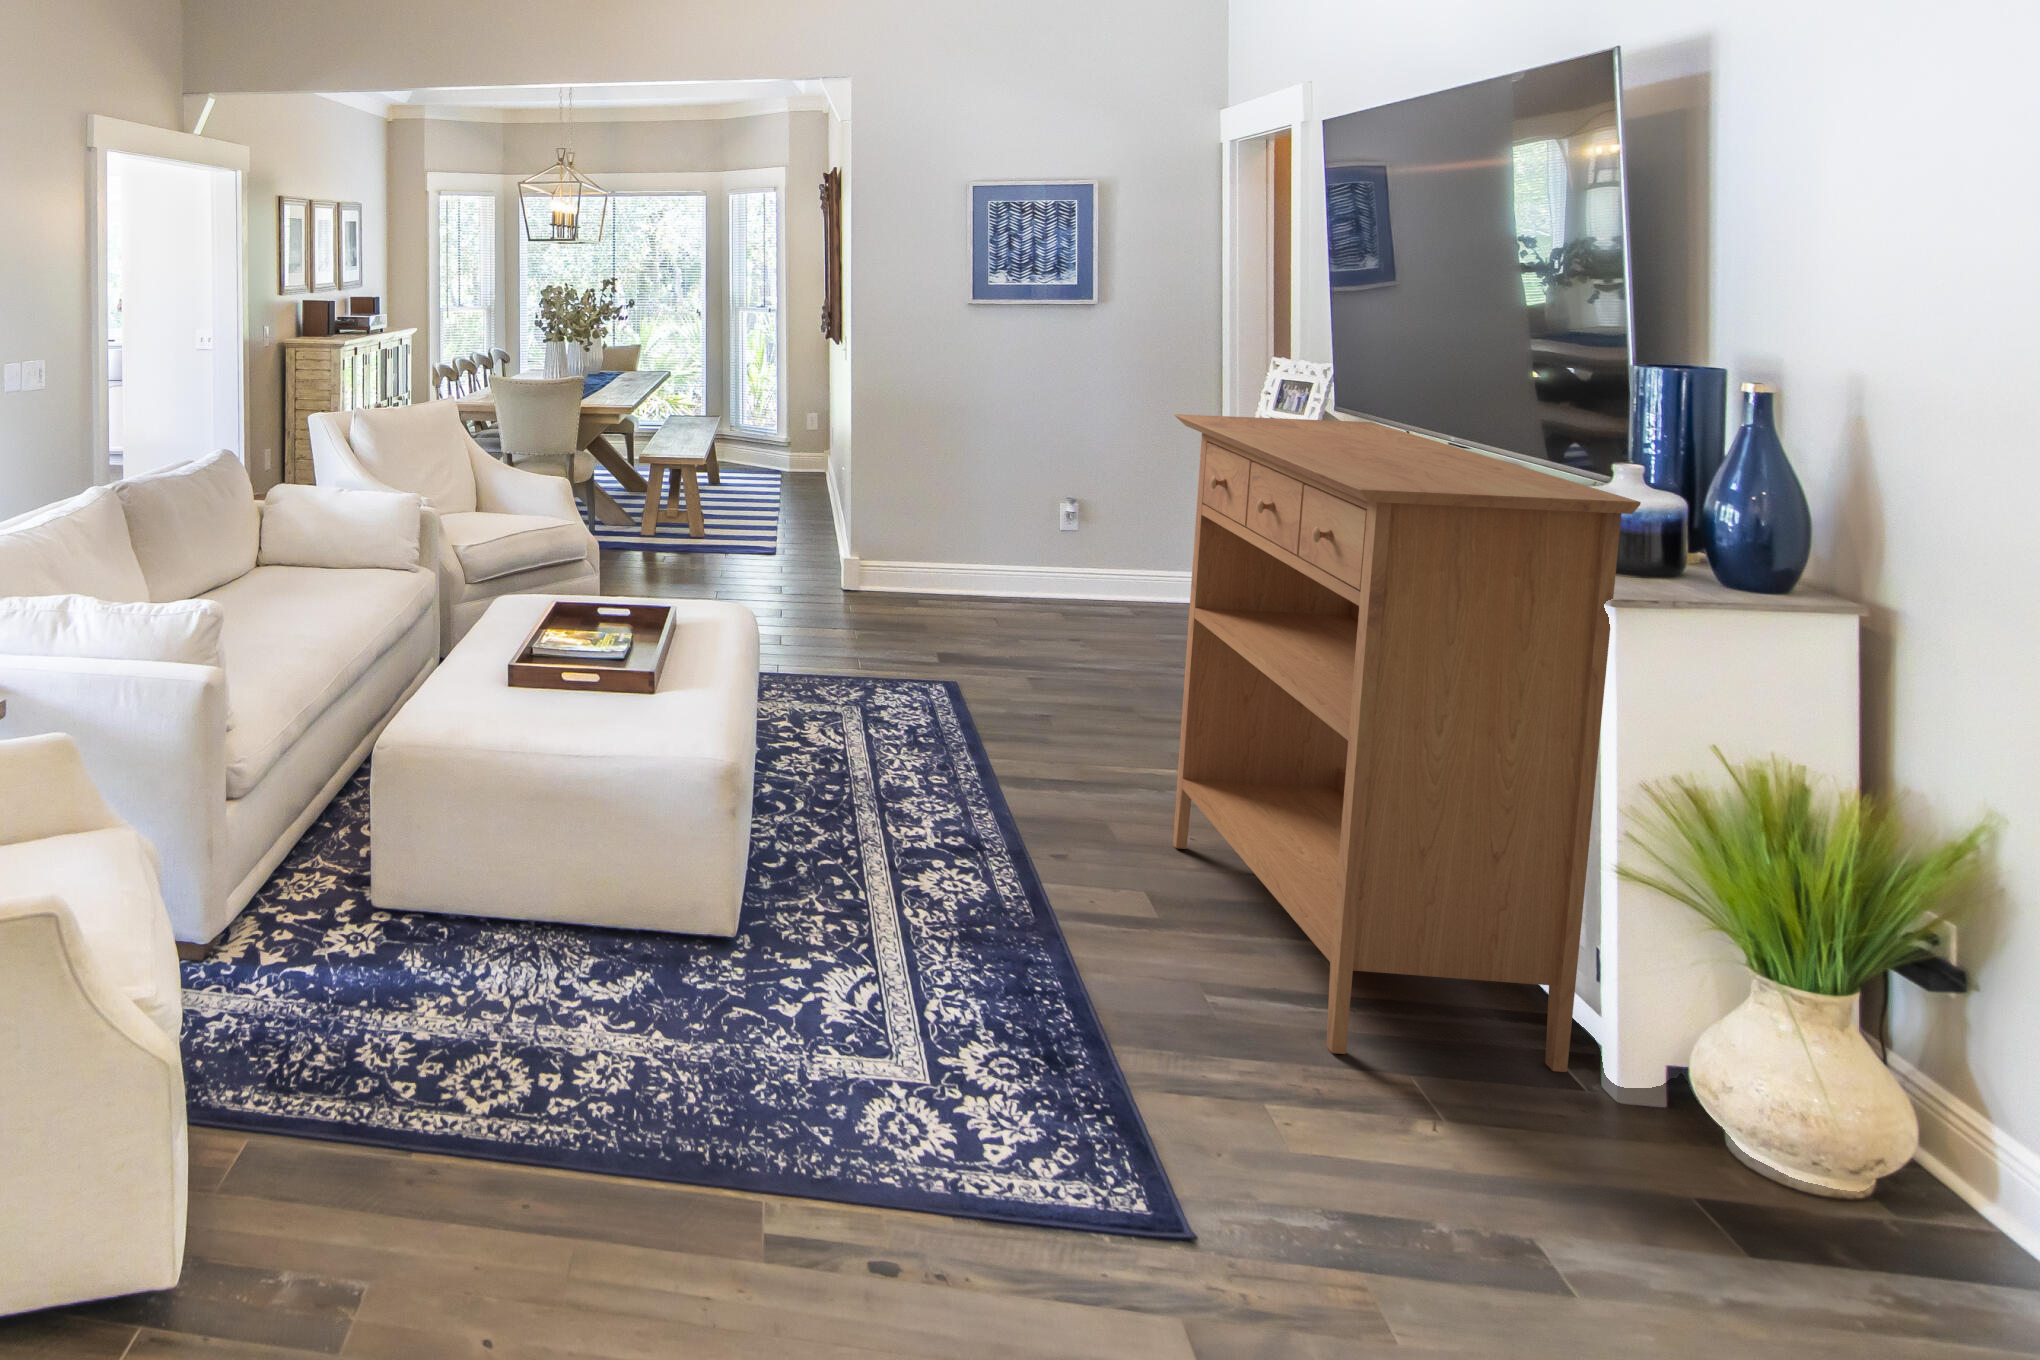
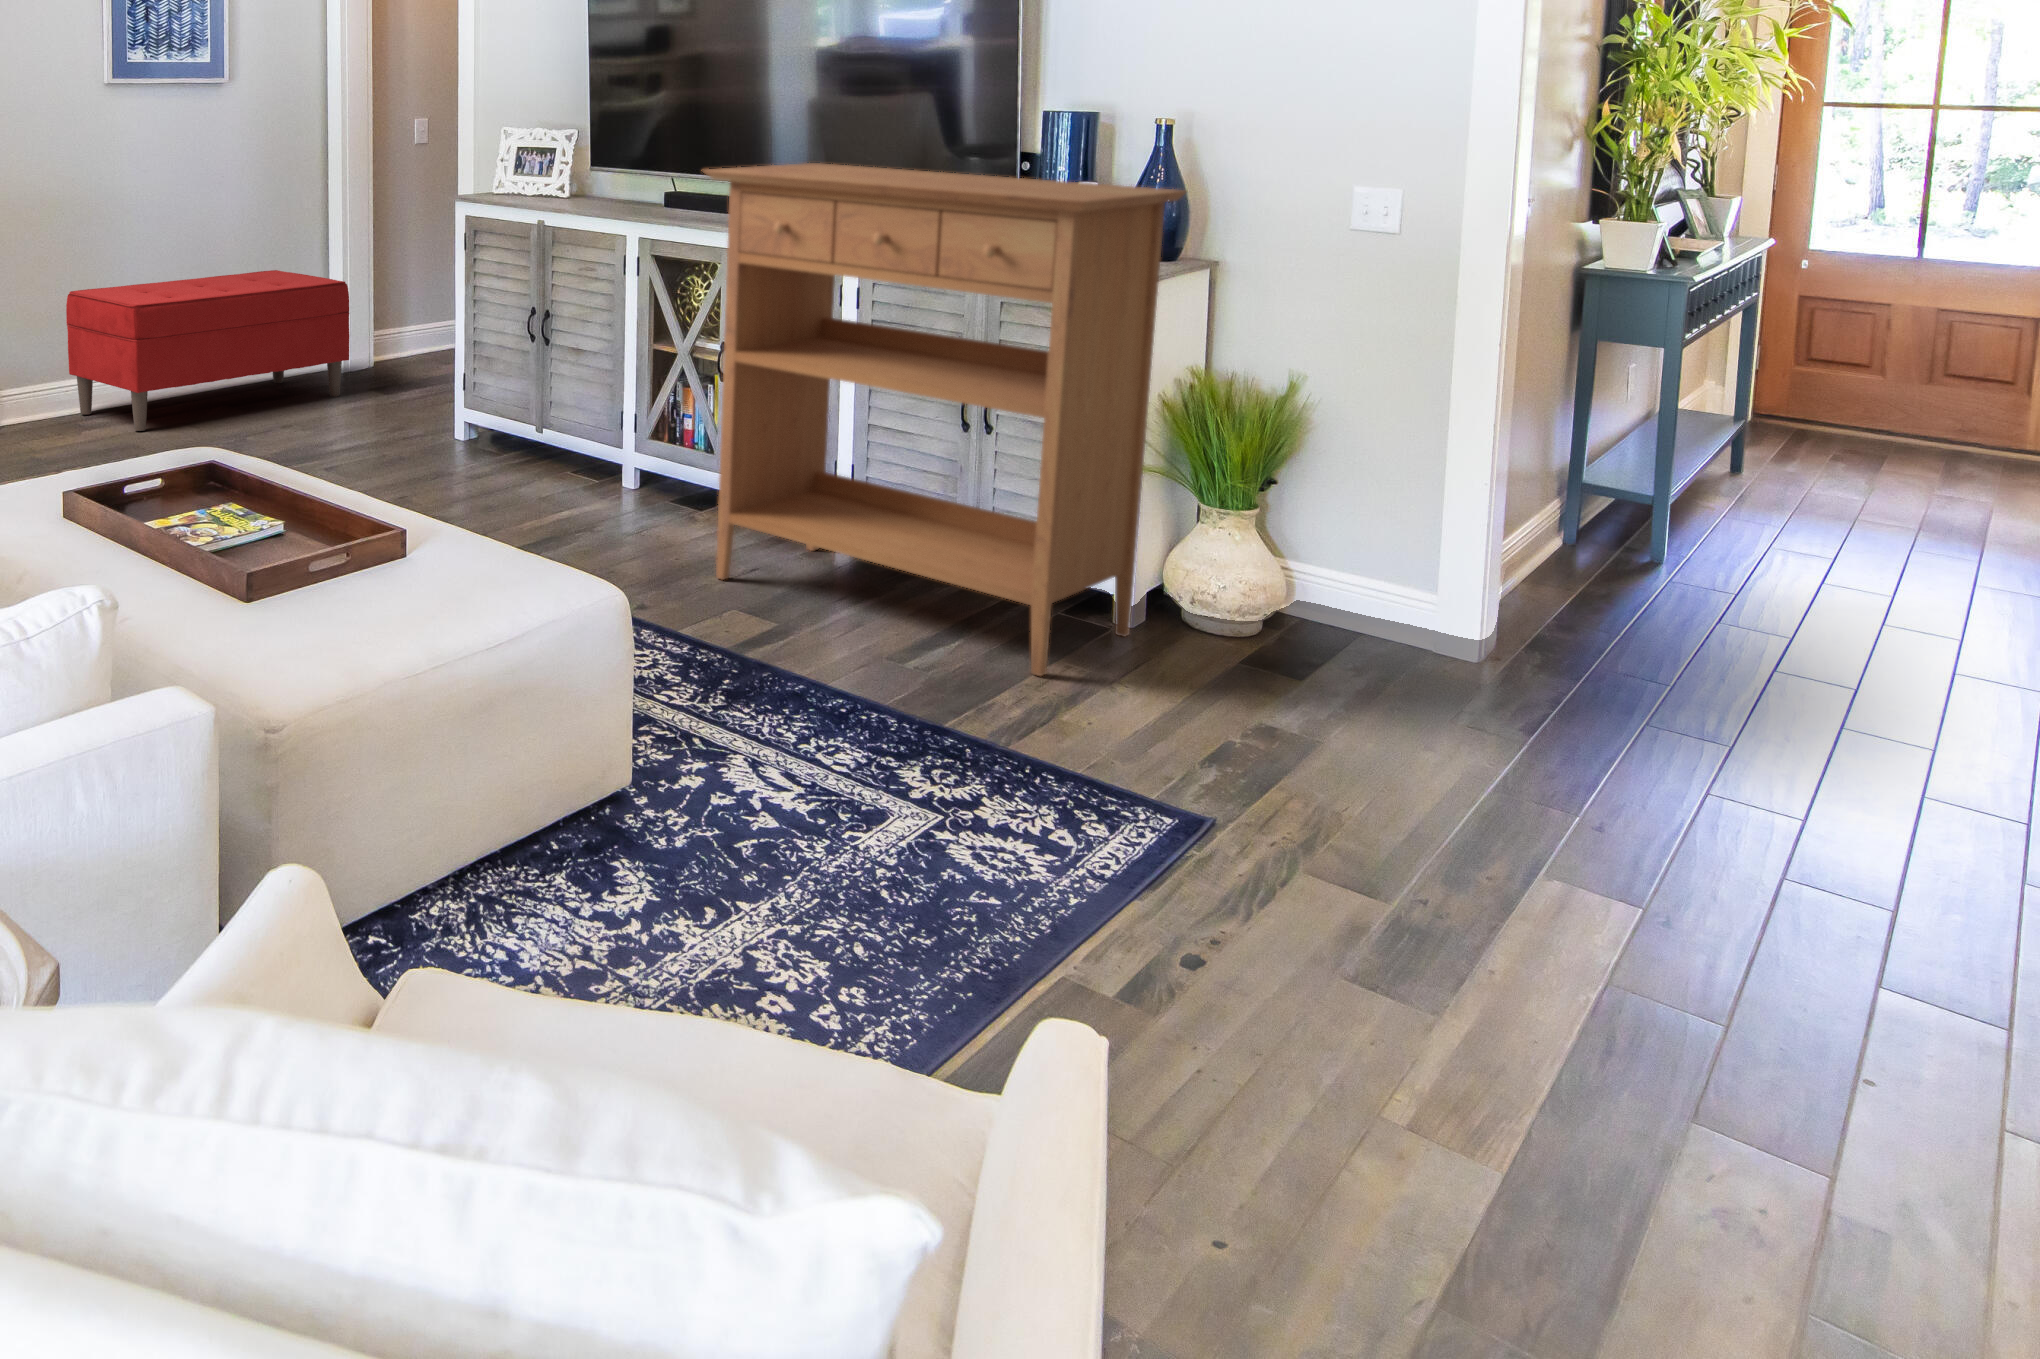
bench: none [902,469,1165,605] -> present [66,270,350,431]

